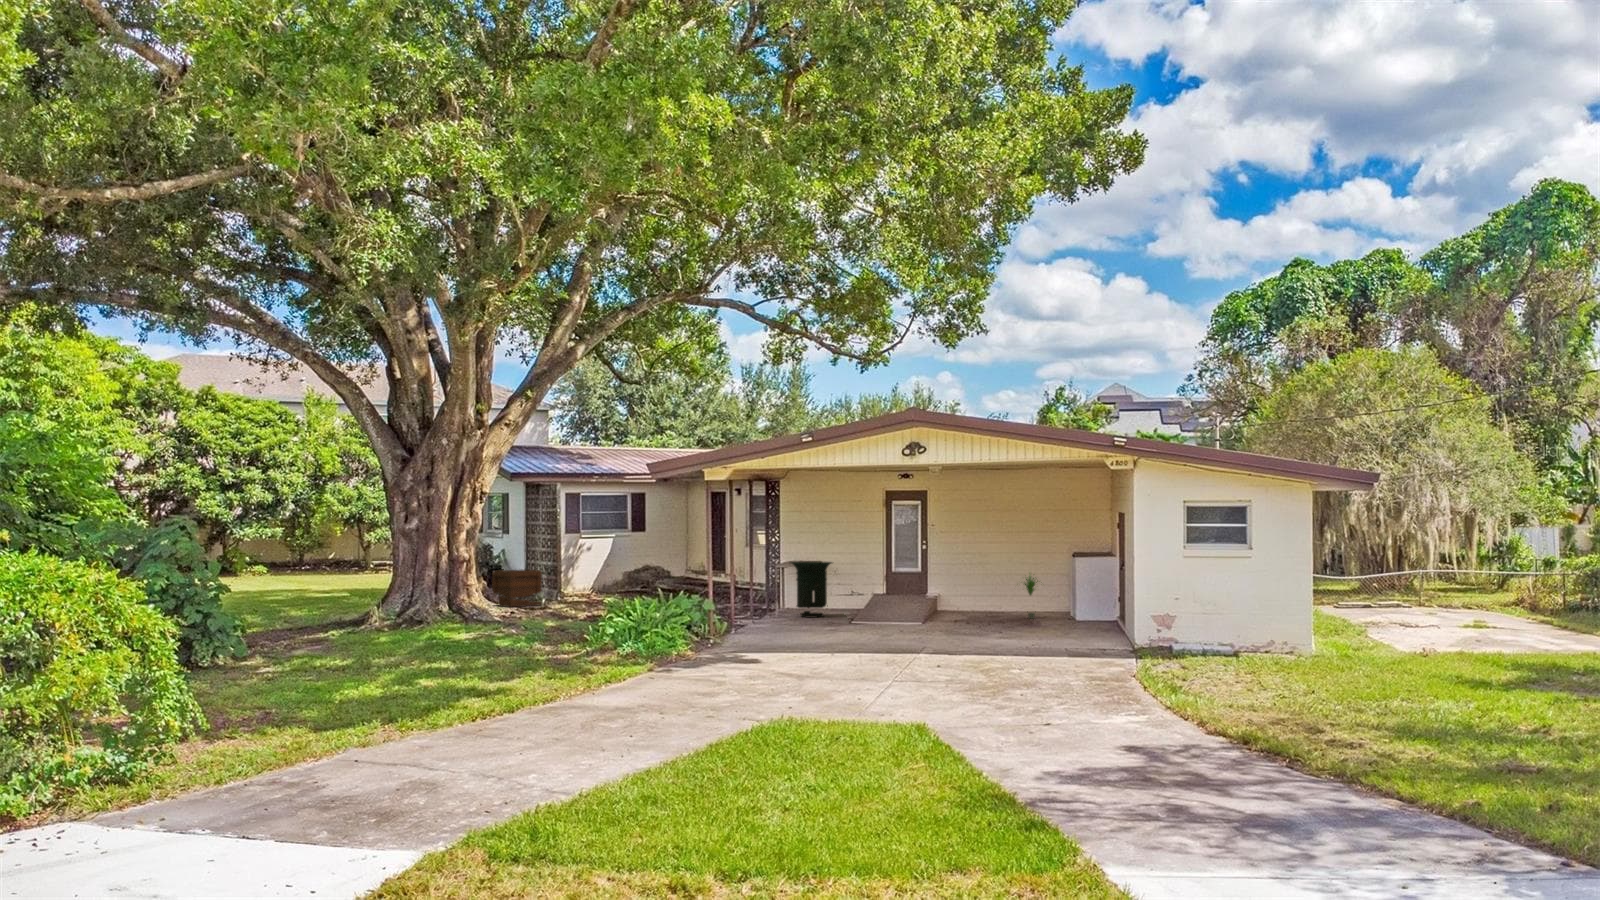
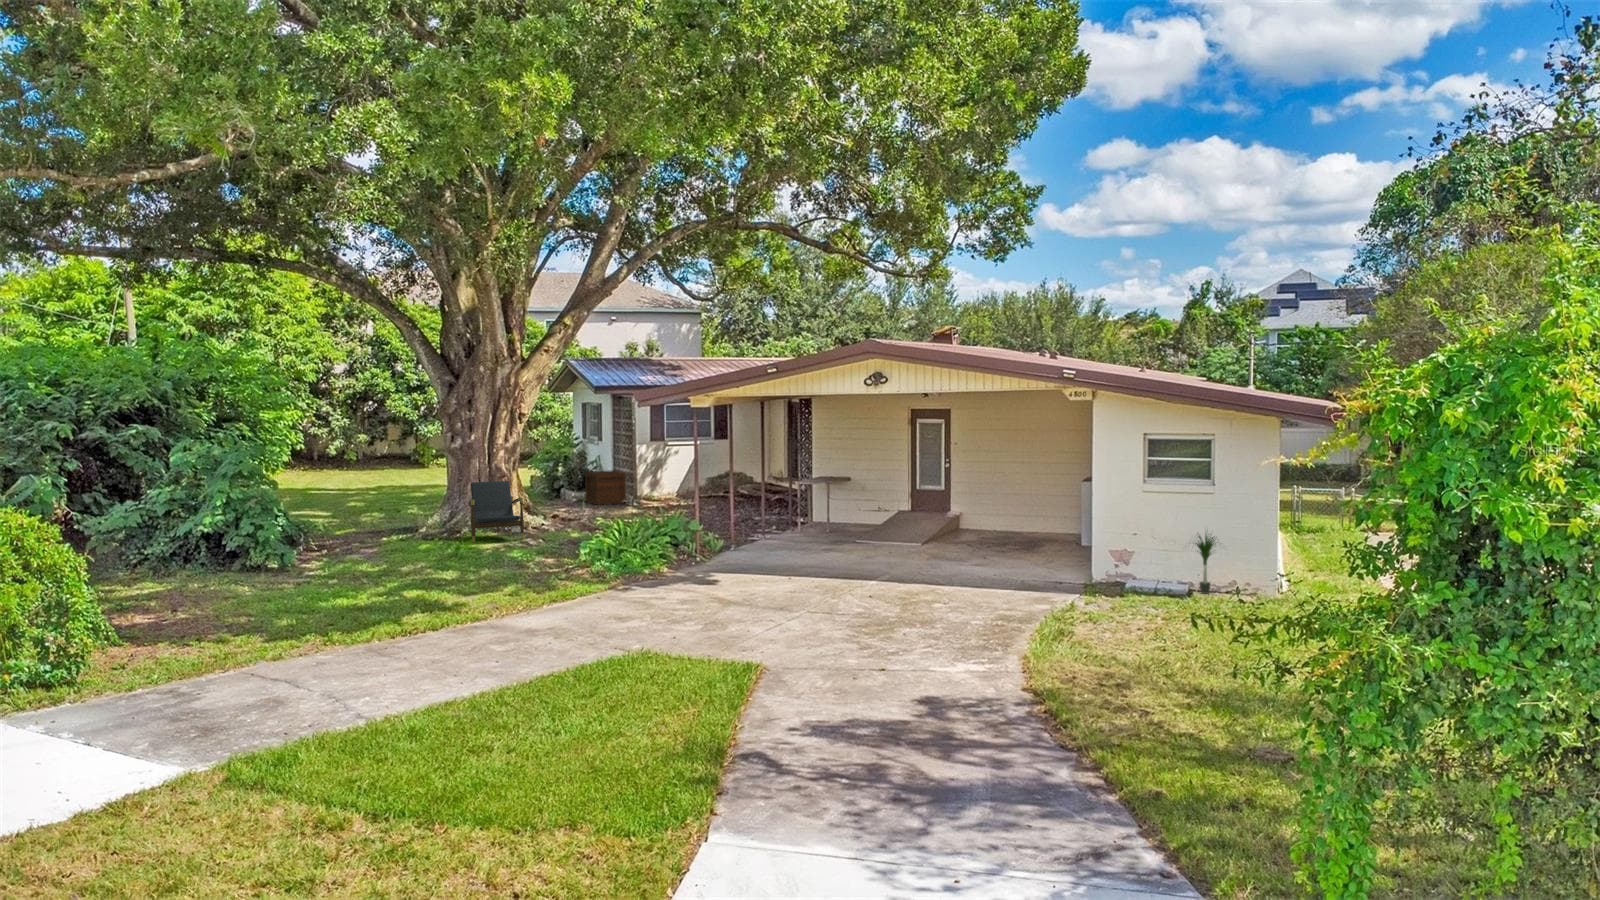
trash can: present [791,561,832,618] -> none [814,475,856,529]
lounge chair: none [427,570,494,639] -> present [468,481,524,543]
potted plant: present [1024,576,1038,619] -> present [1195,534,1214,594]

